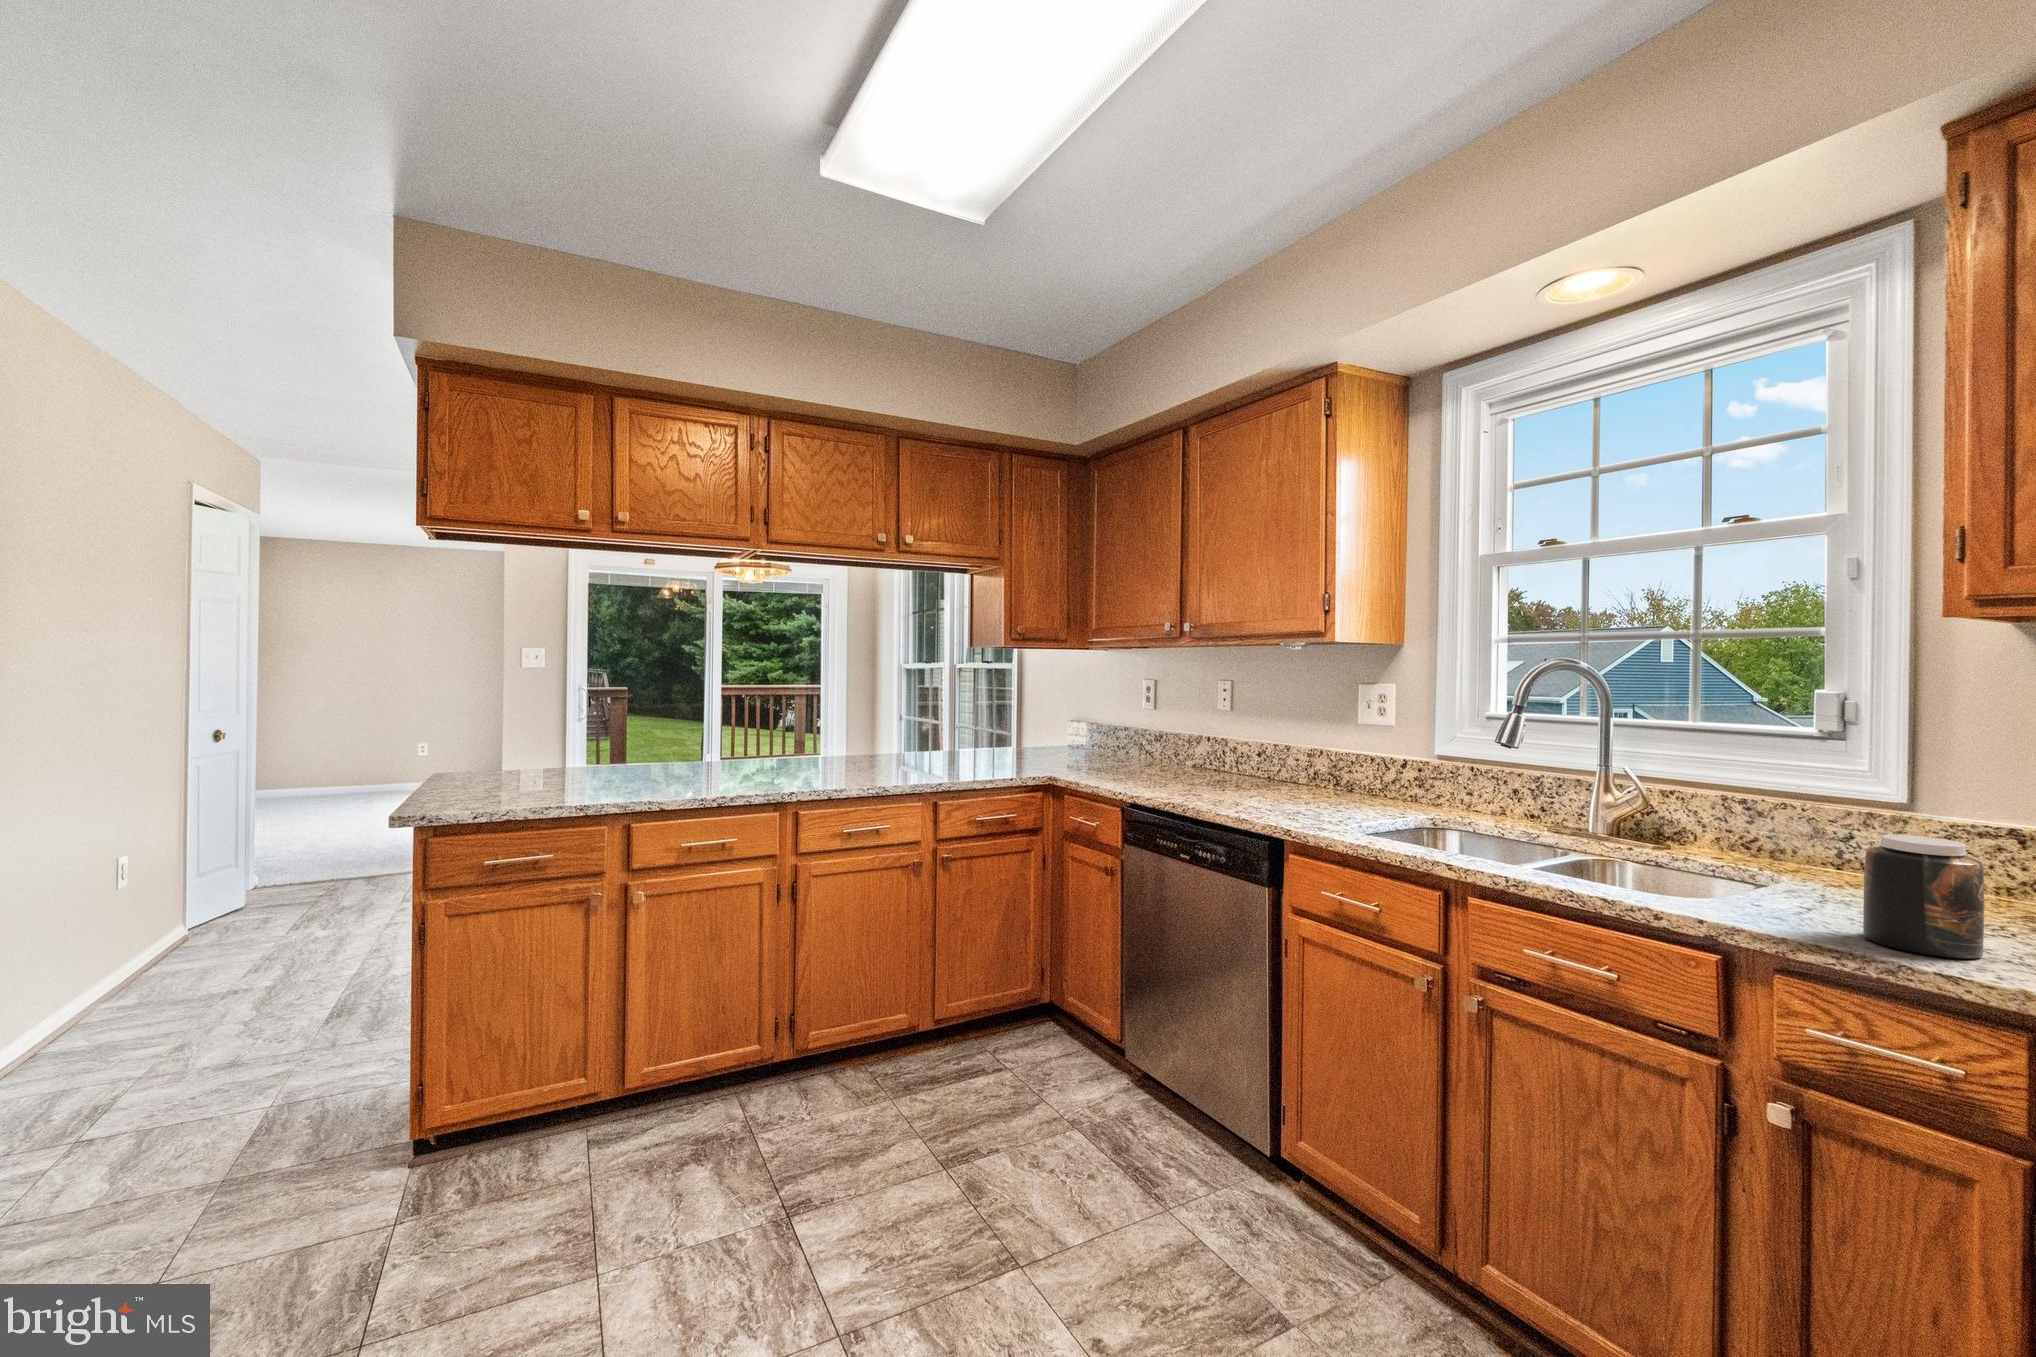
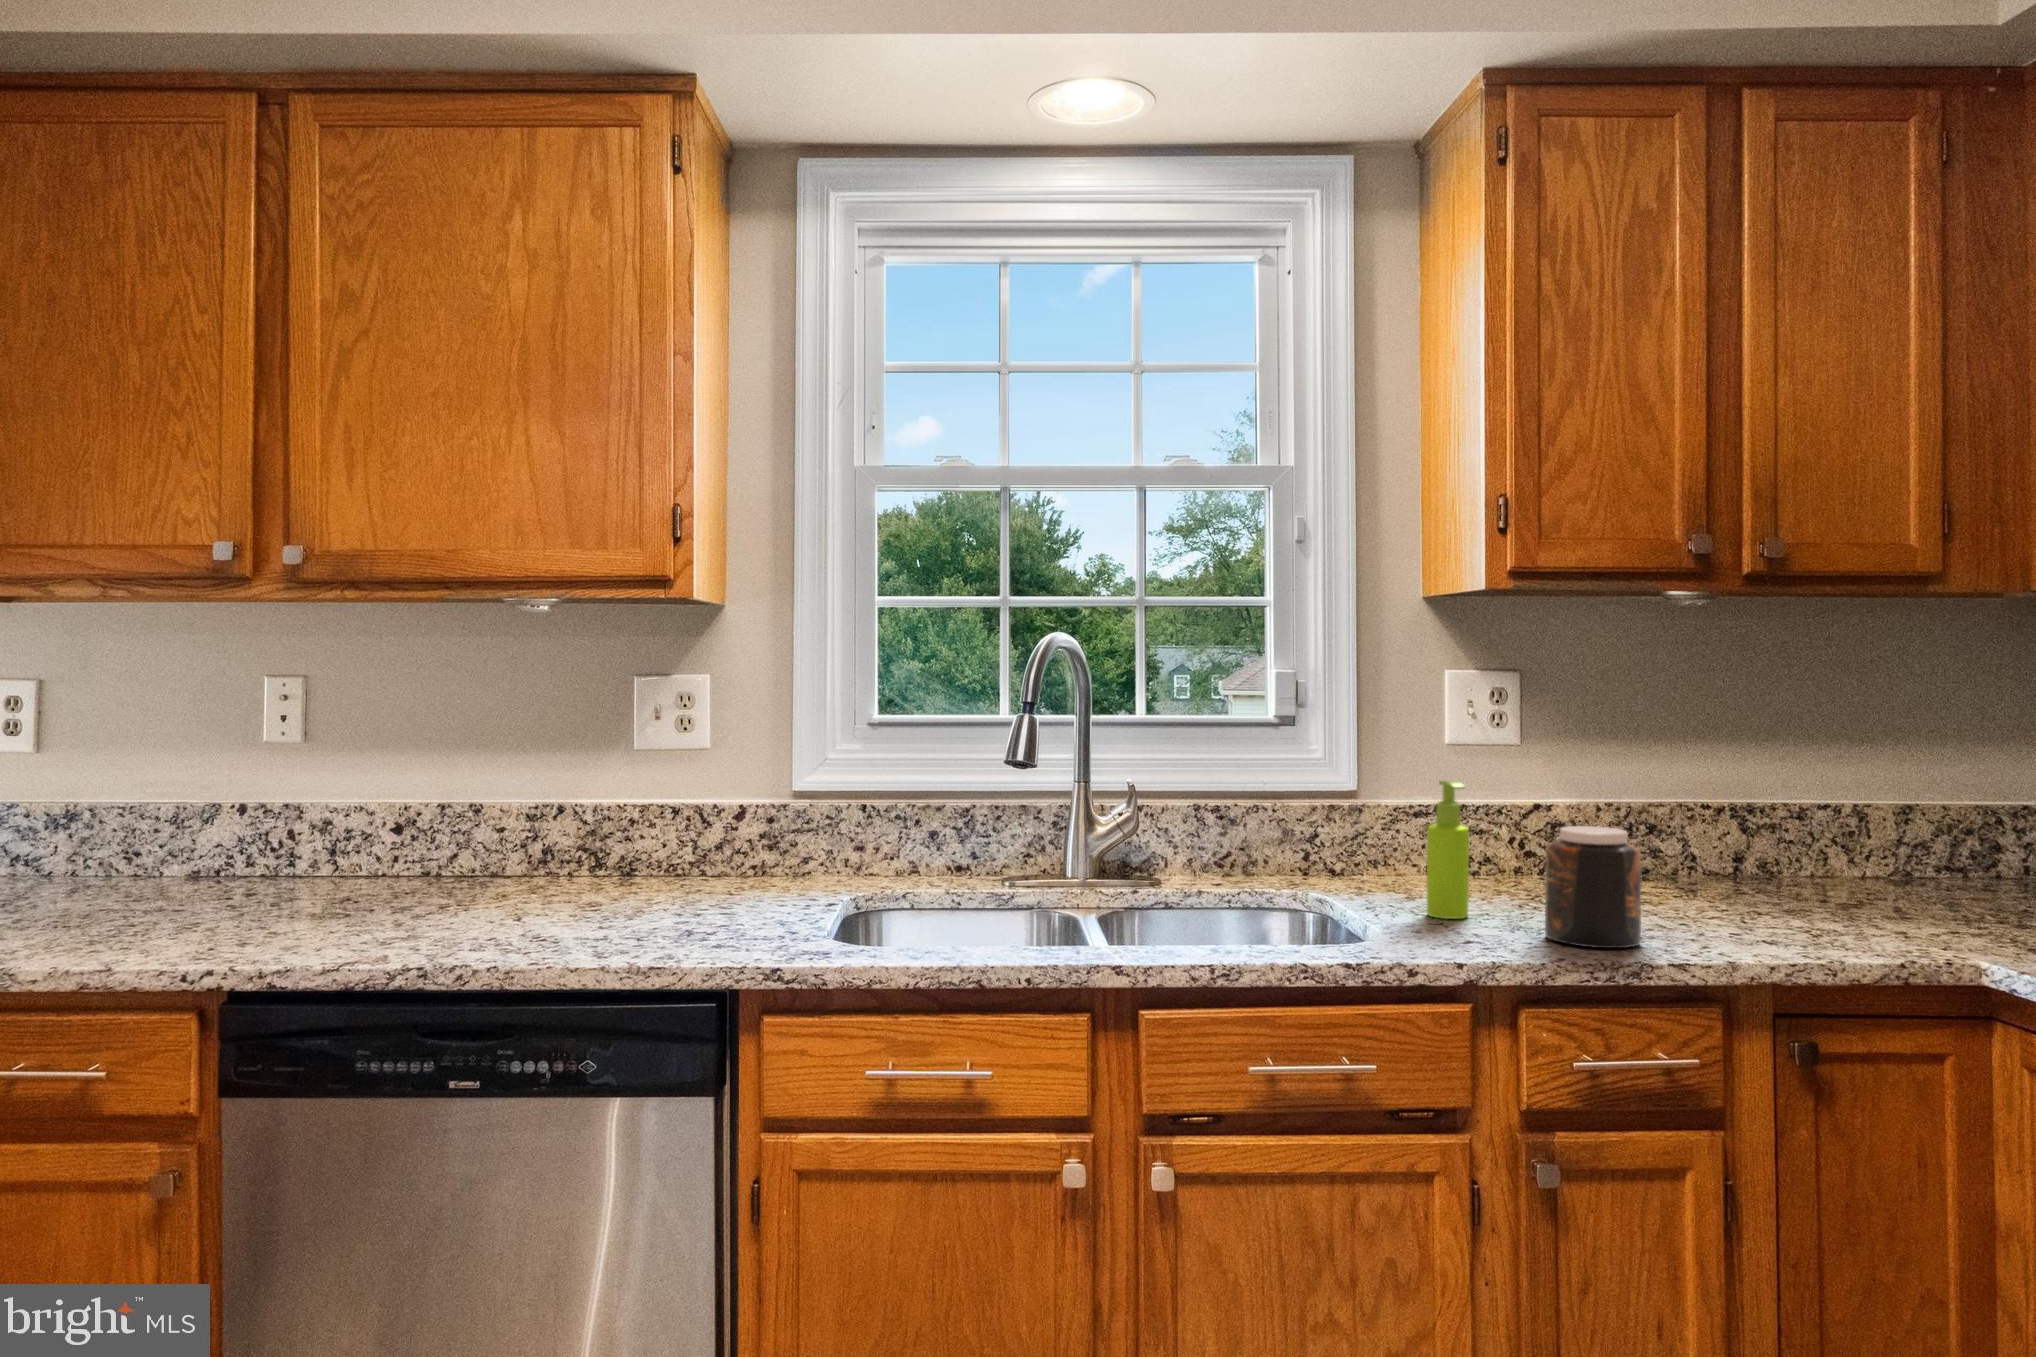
soap dispenser: none [1818,786,1868,911] -> present [1427,781,1469,919]

